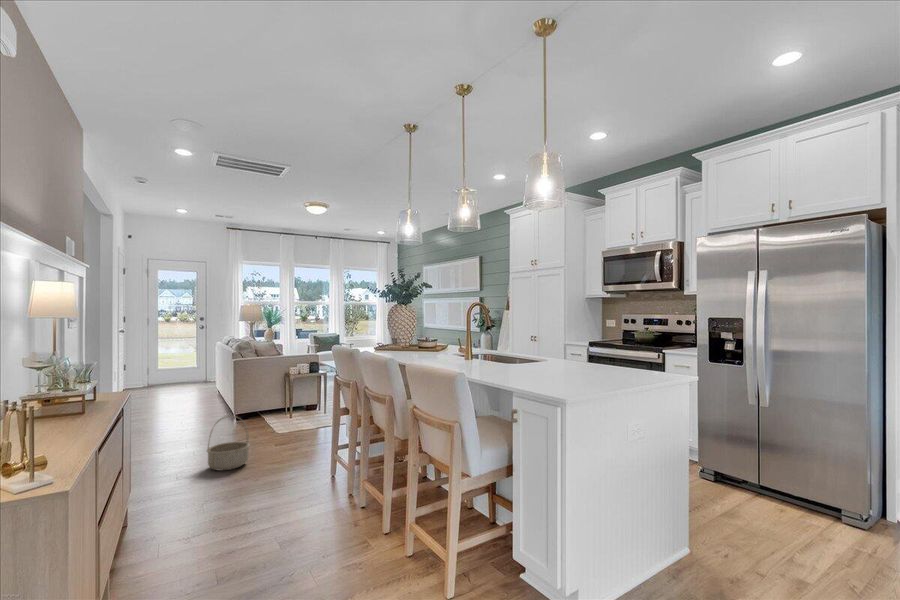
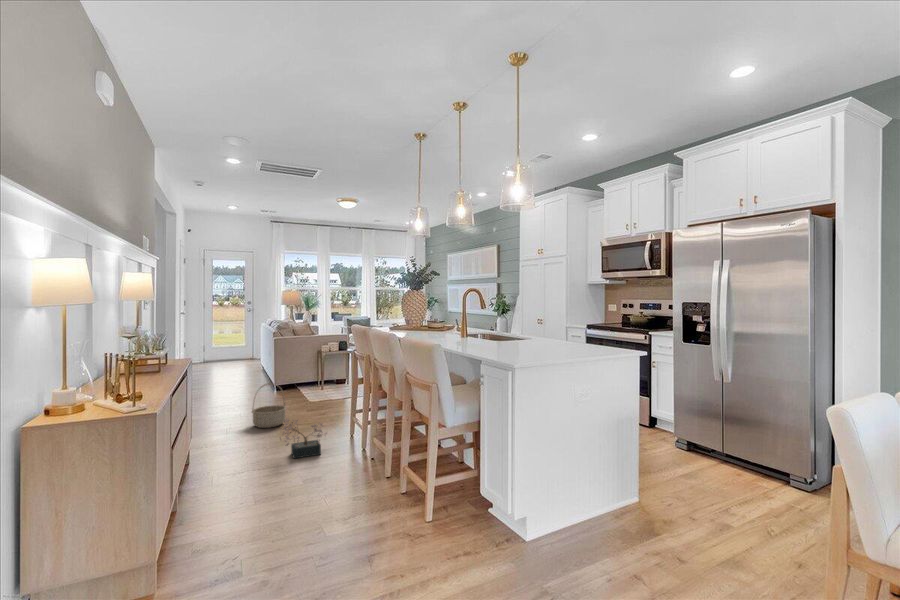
decorative plant: none [244,461,305,513] -> present [280,419,327,459]

